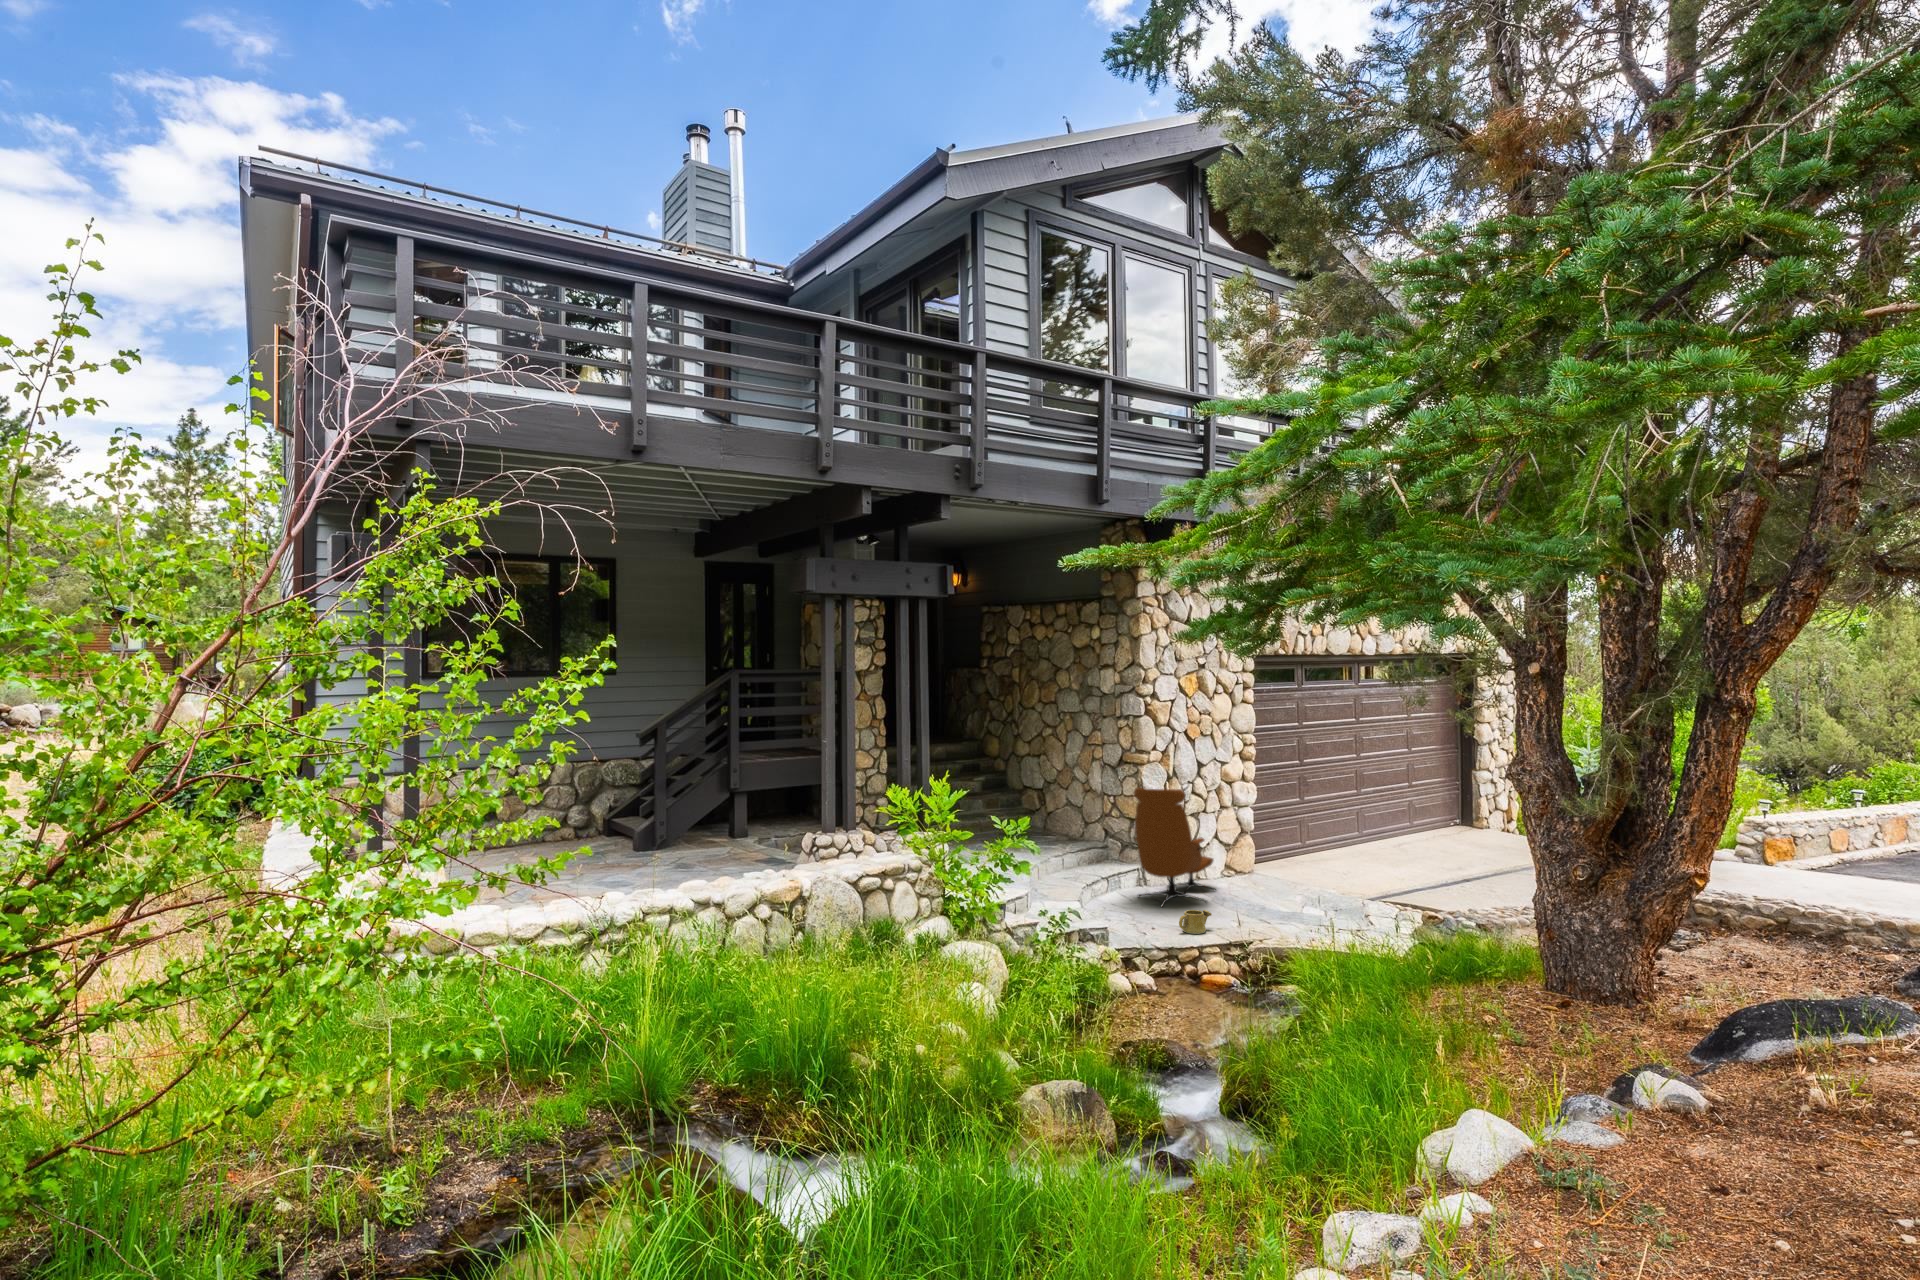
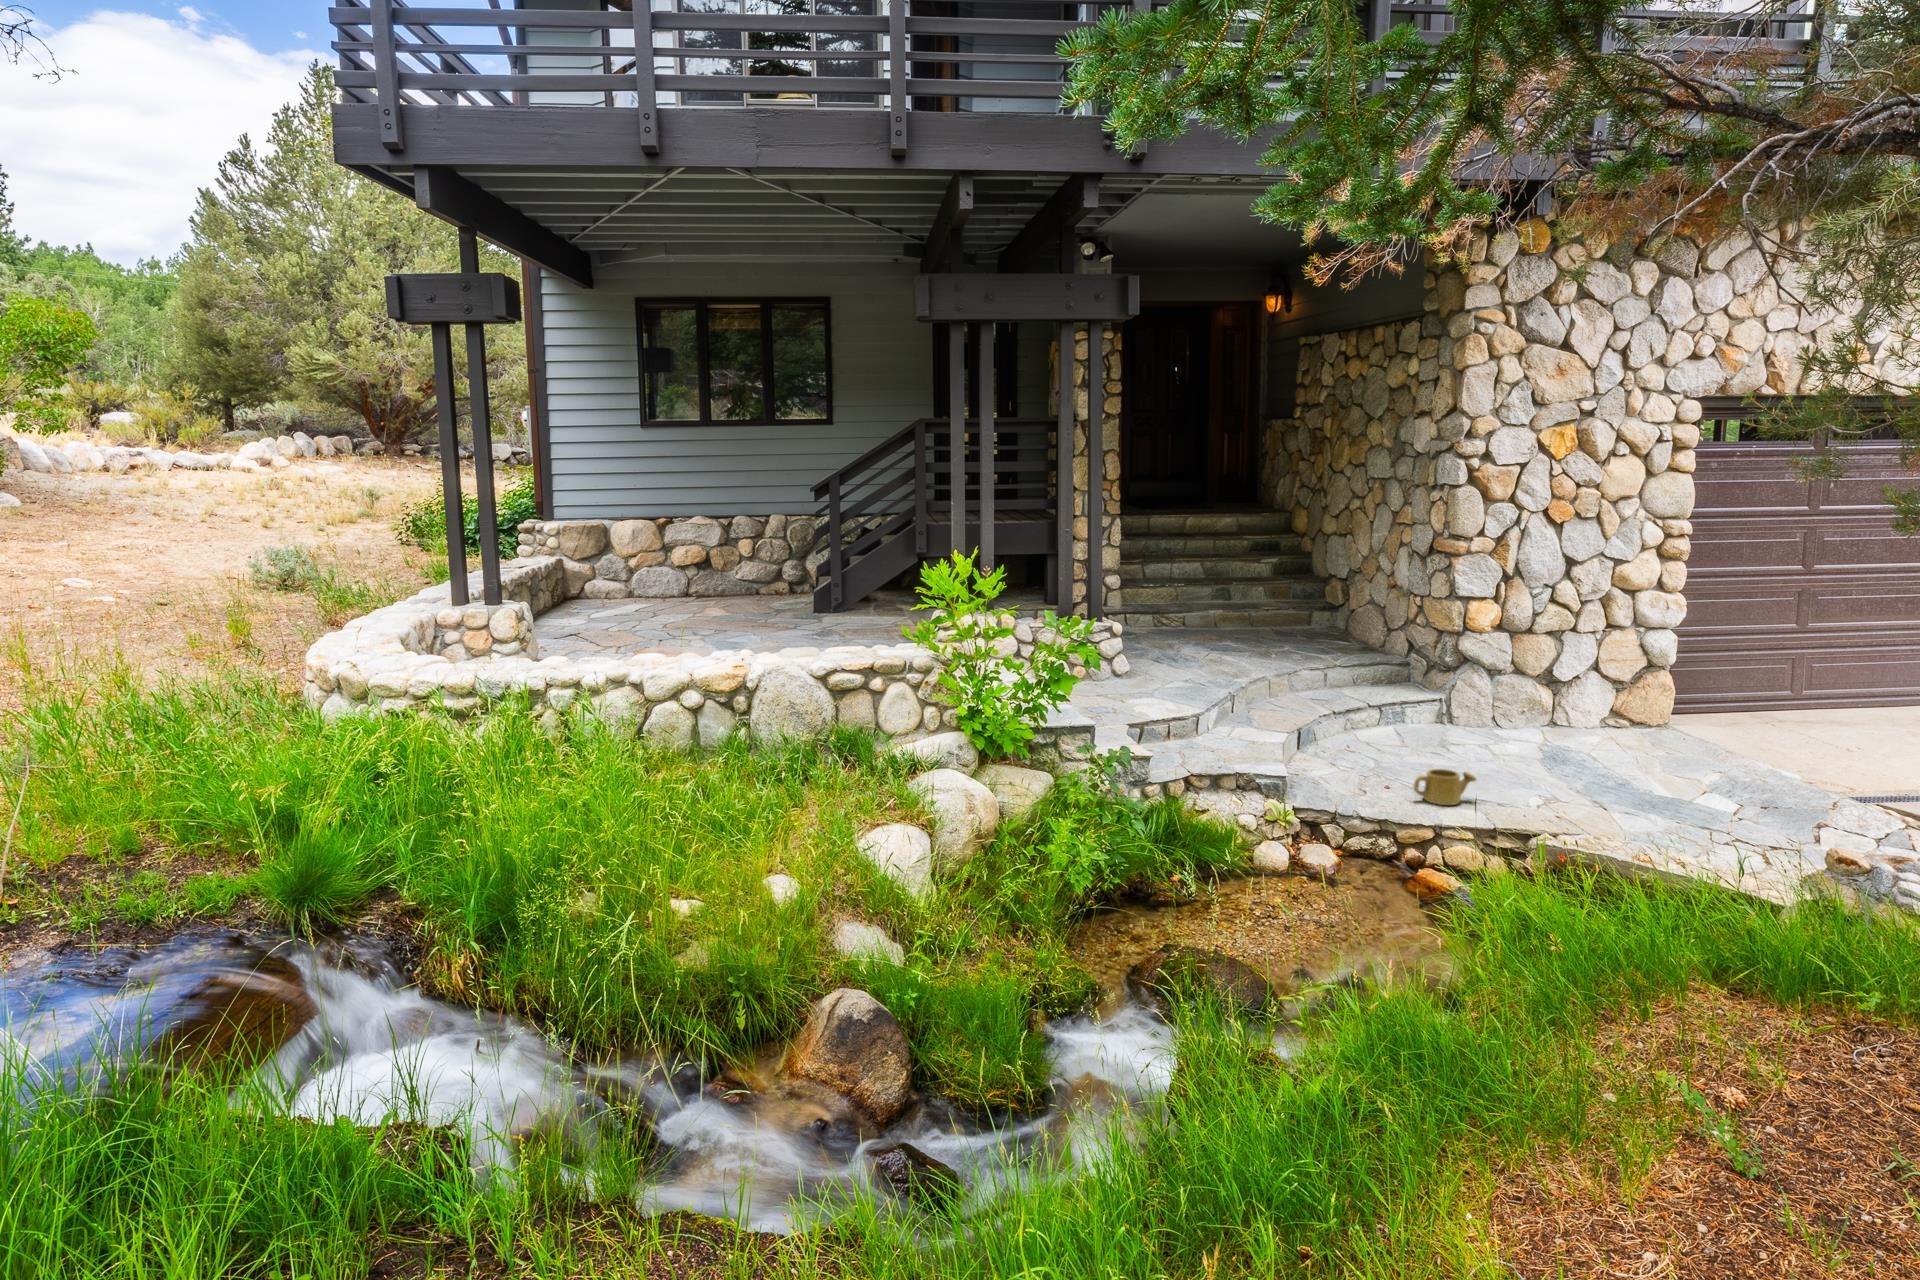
lounge chair: present [1133,787,1213,906] -> none [1403,587,1560,762]

